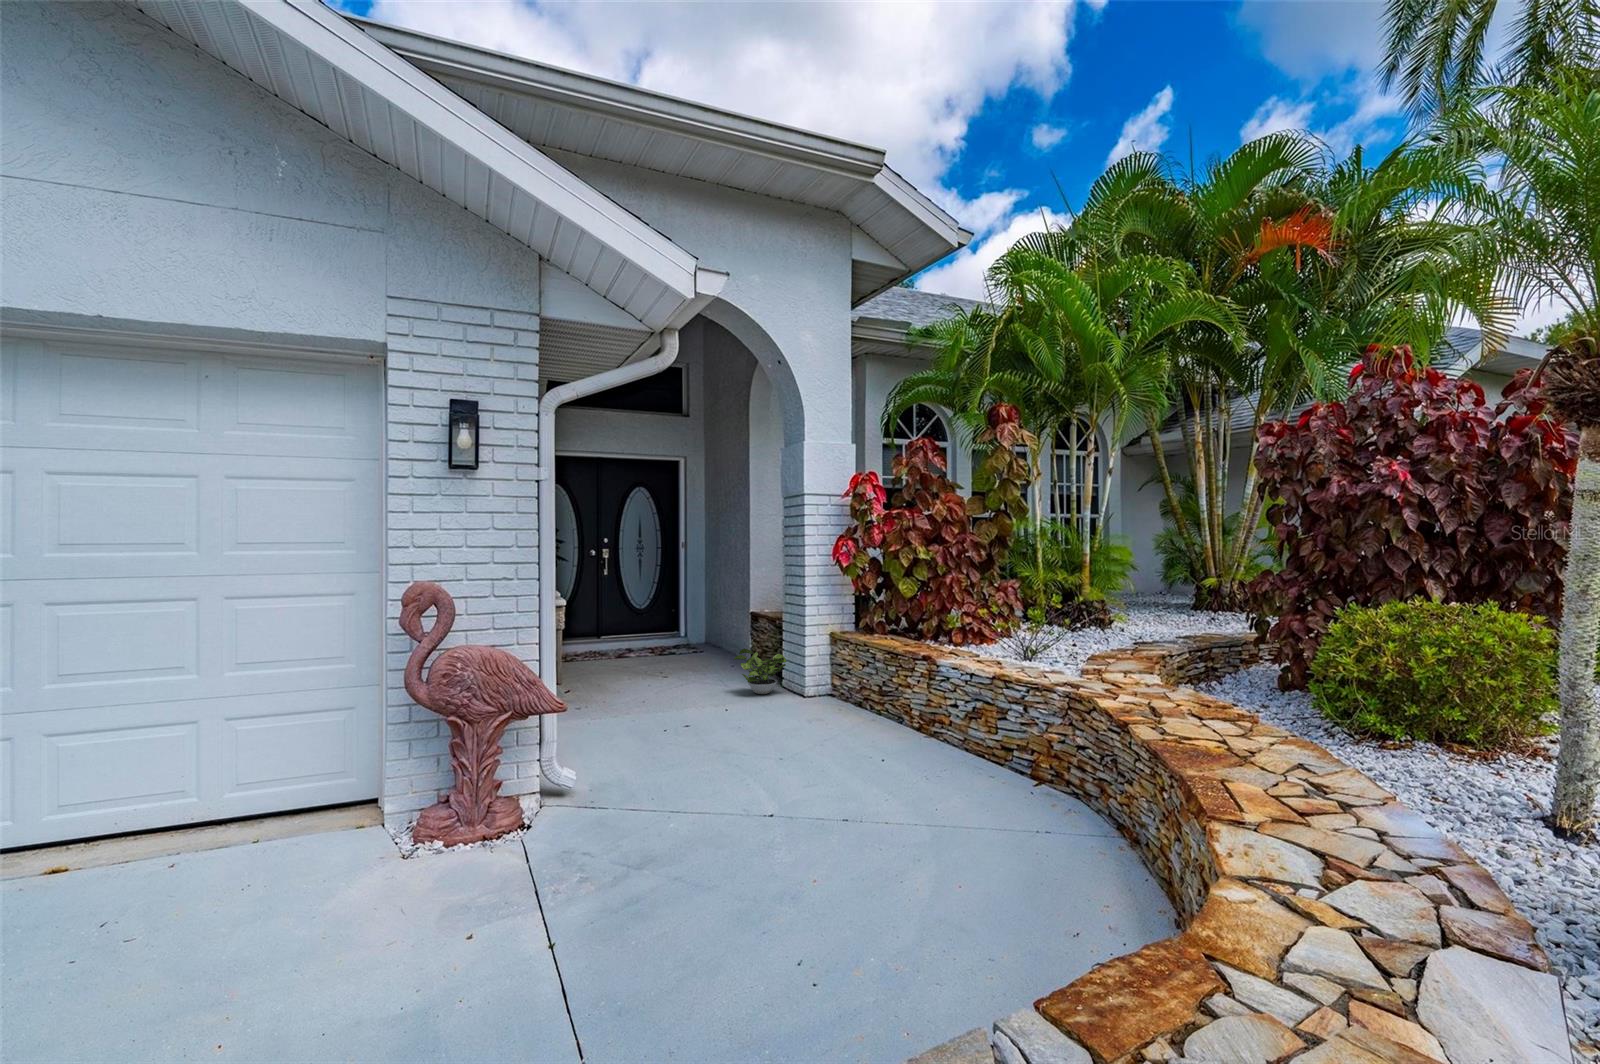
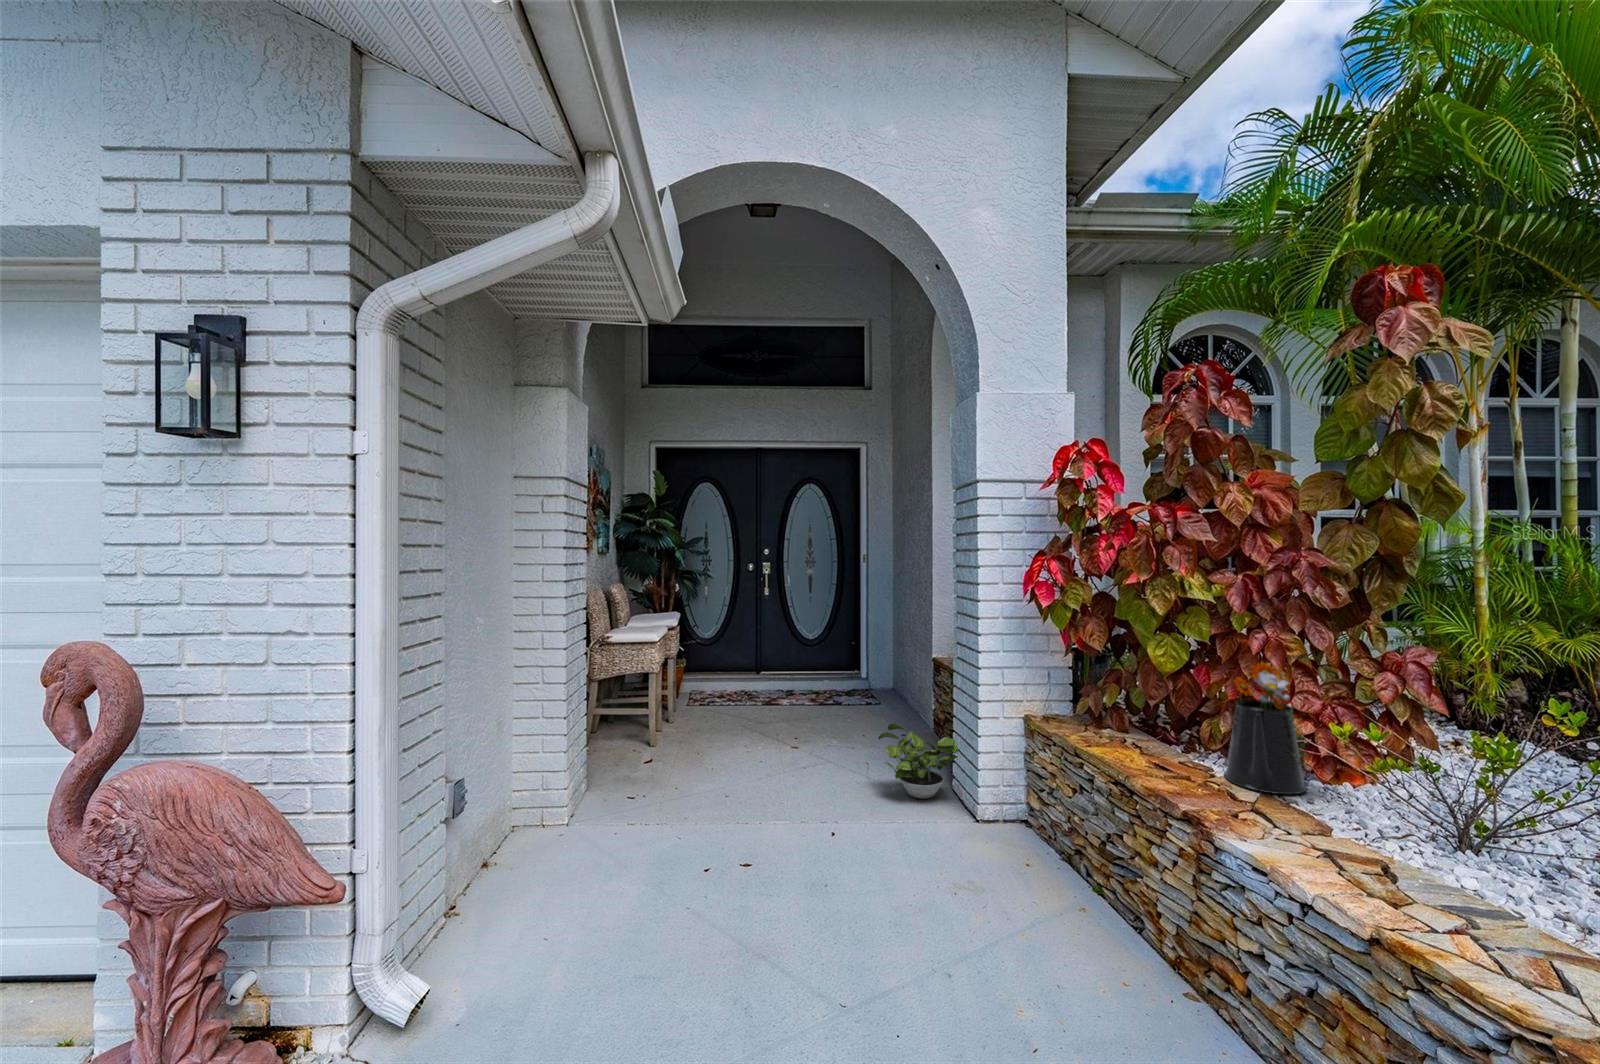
watering can: none [935,588,969,649] -> present [1224,662,1307,794]

